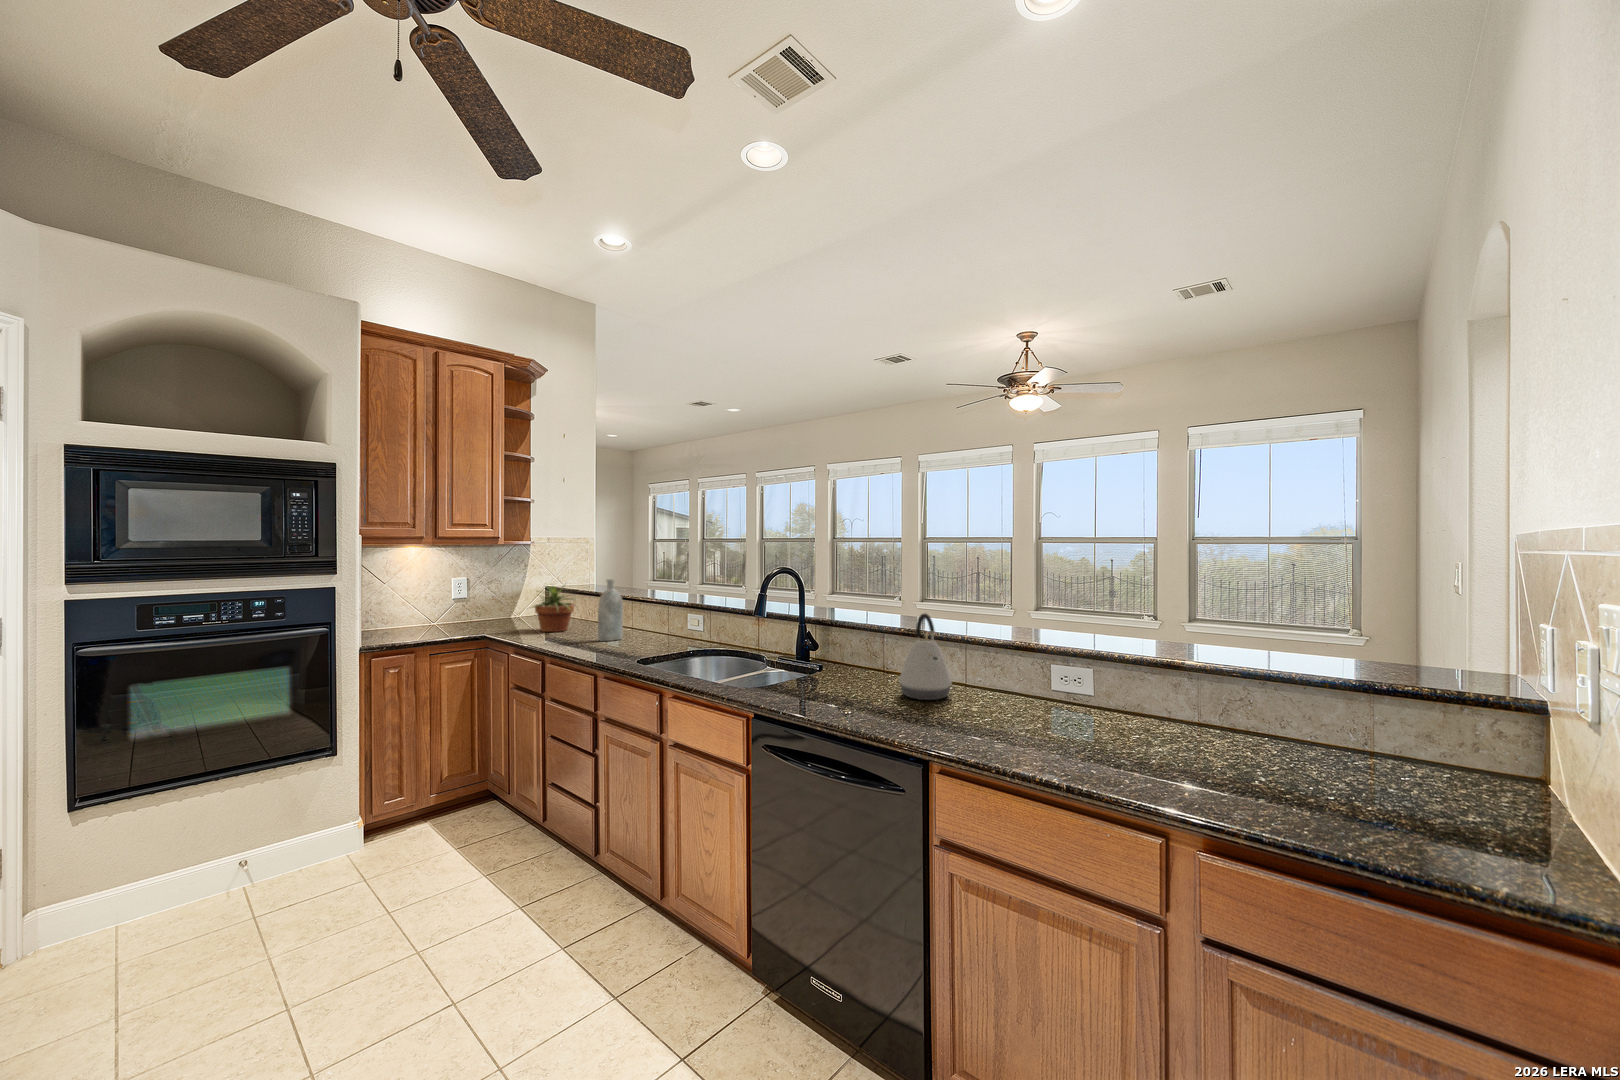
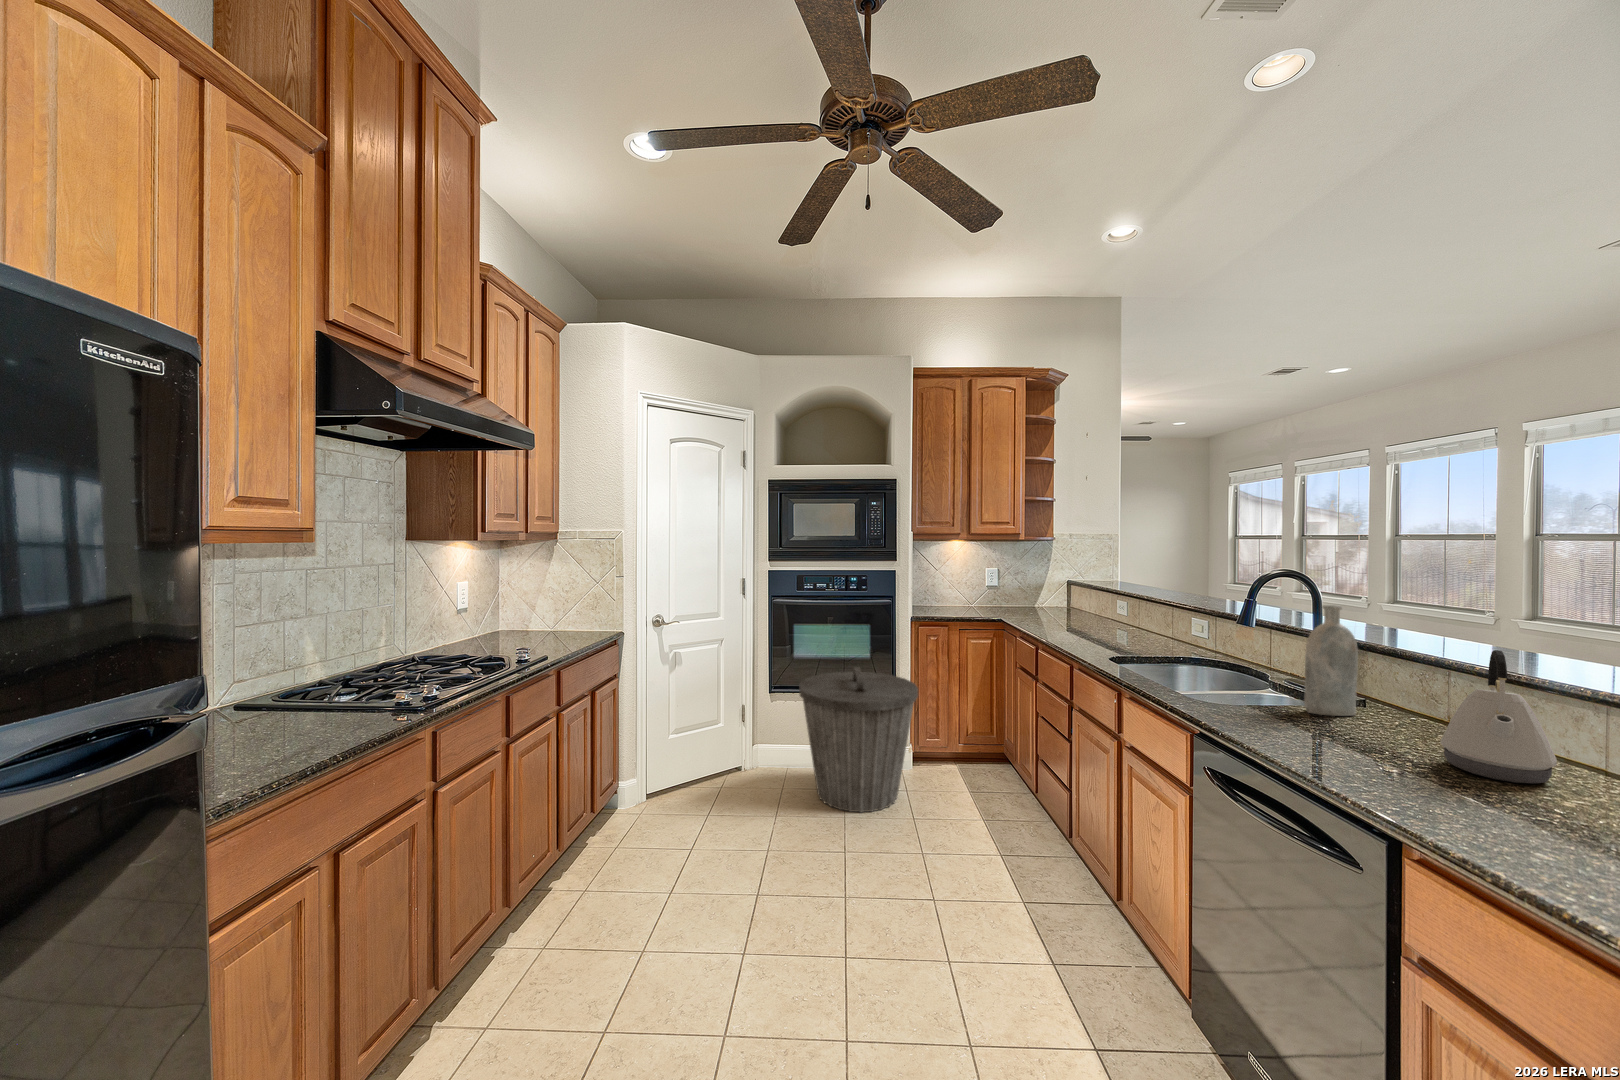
bottle: present [598,579,623,641] -> present [1304,605,1358,716]
potted plant: present [534,586,575,632] -> none [1036,576,1094,622]
trash can: none [160,733,387,958] -> present [799,667,918,812]

